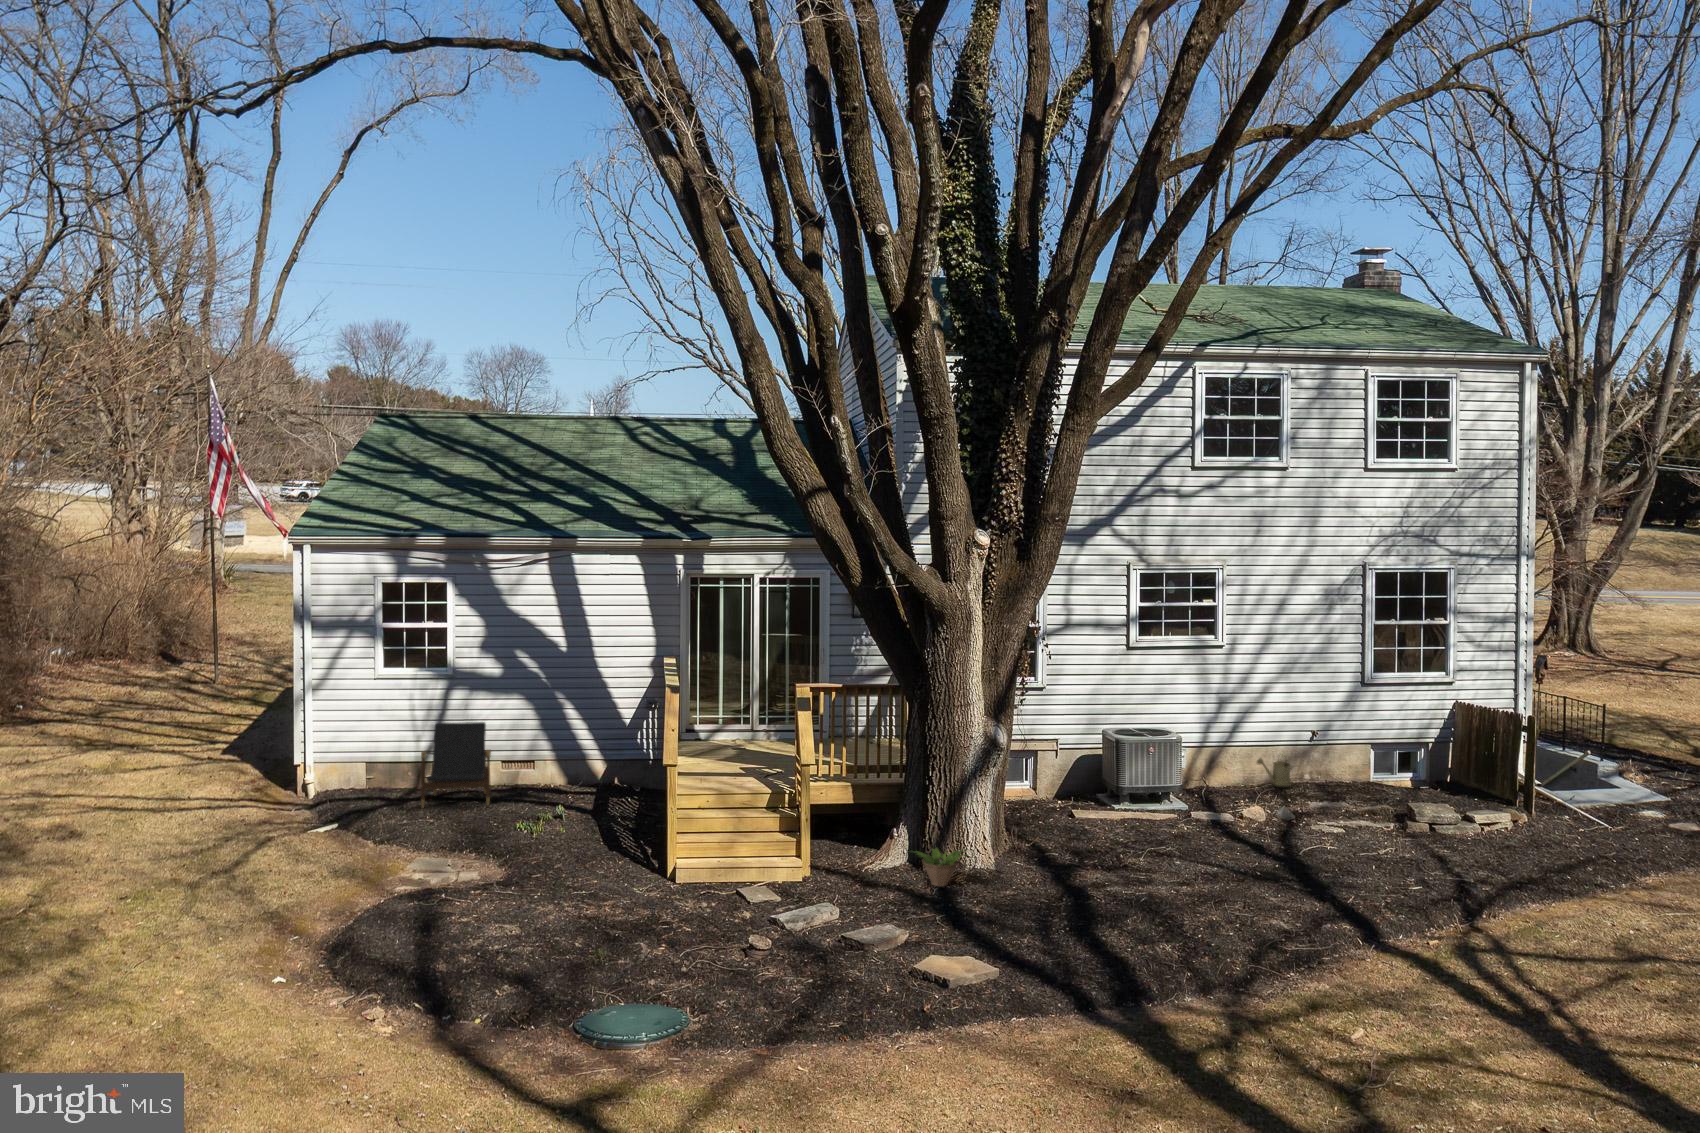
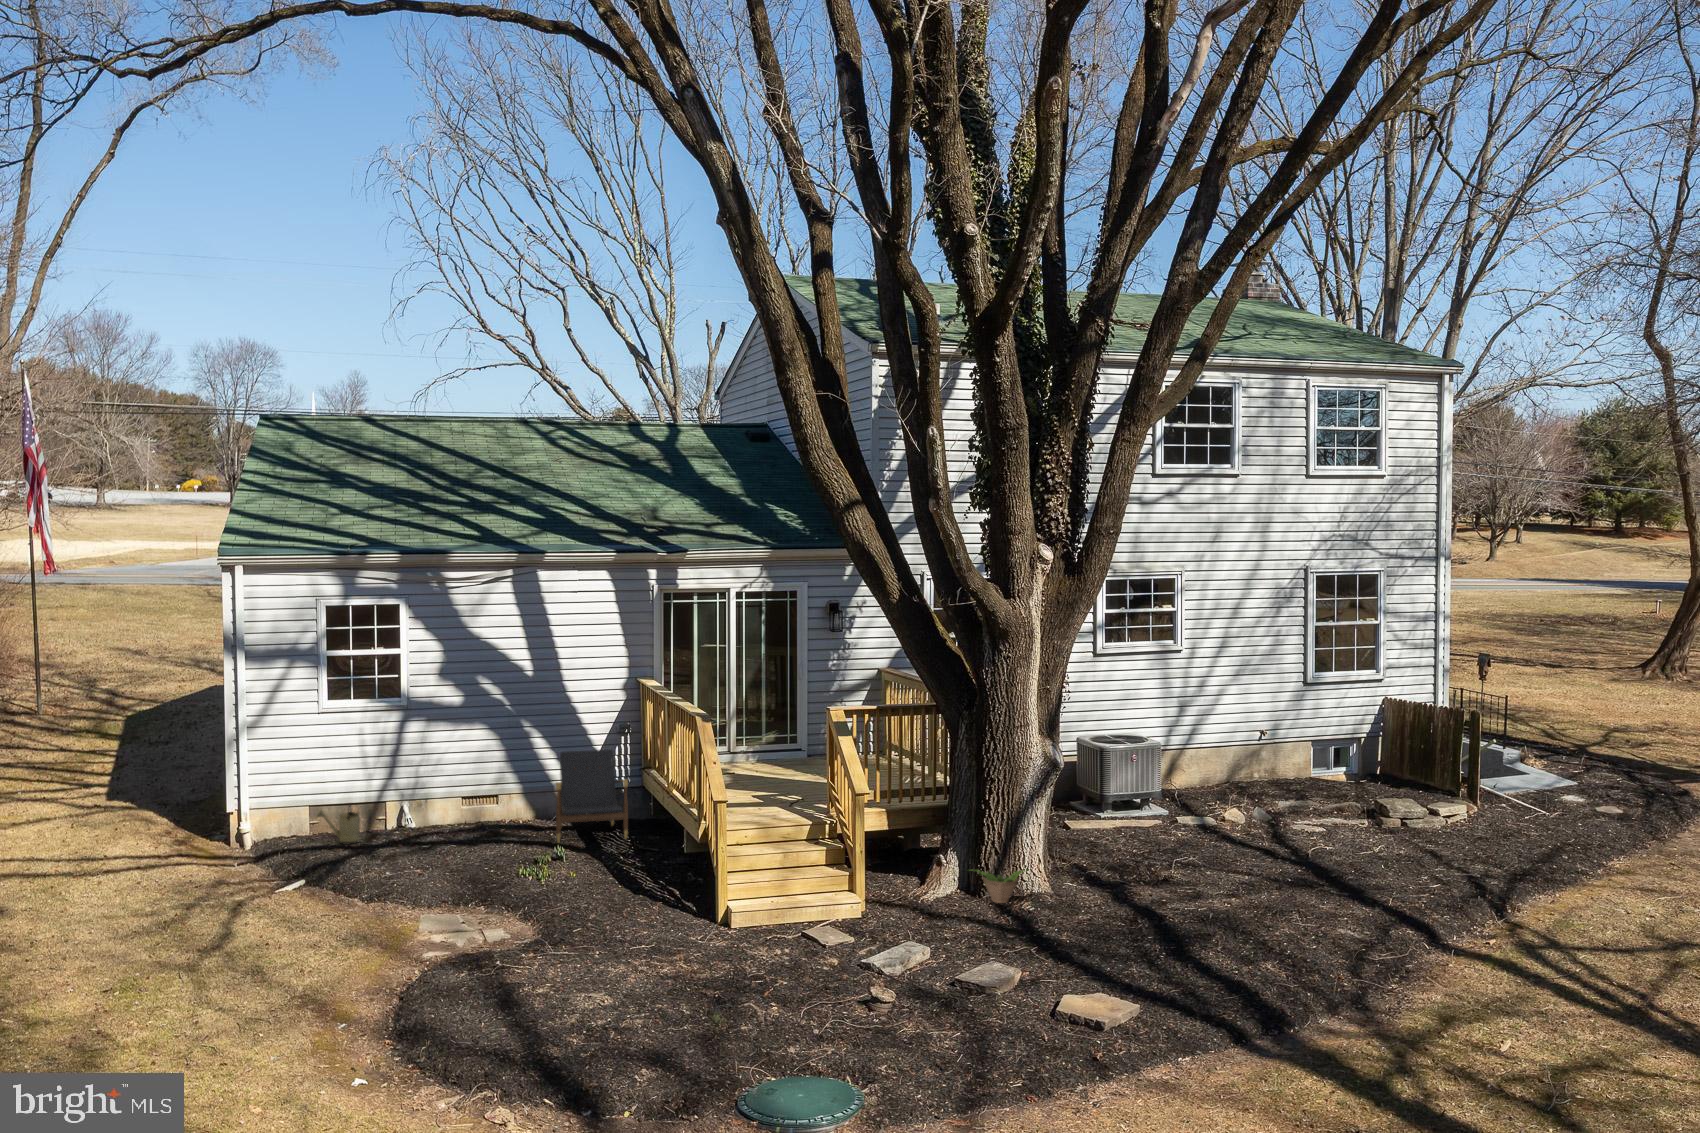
lounge chair: present [421,722,491,808] -> present [555,750,628,843]
watering can: present [1257,758,1290,788] -> present [317,805,360,845]

